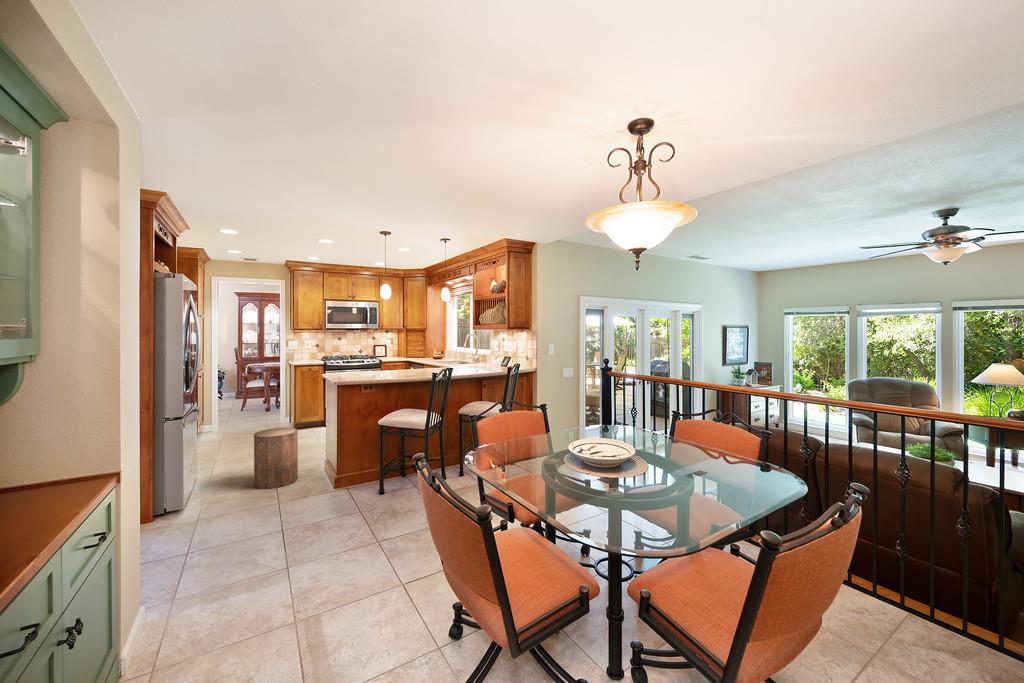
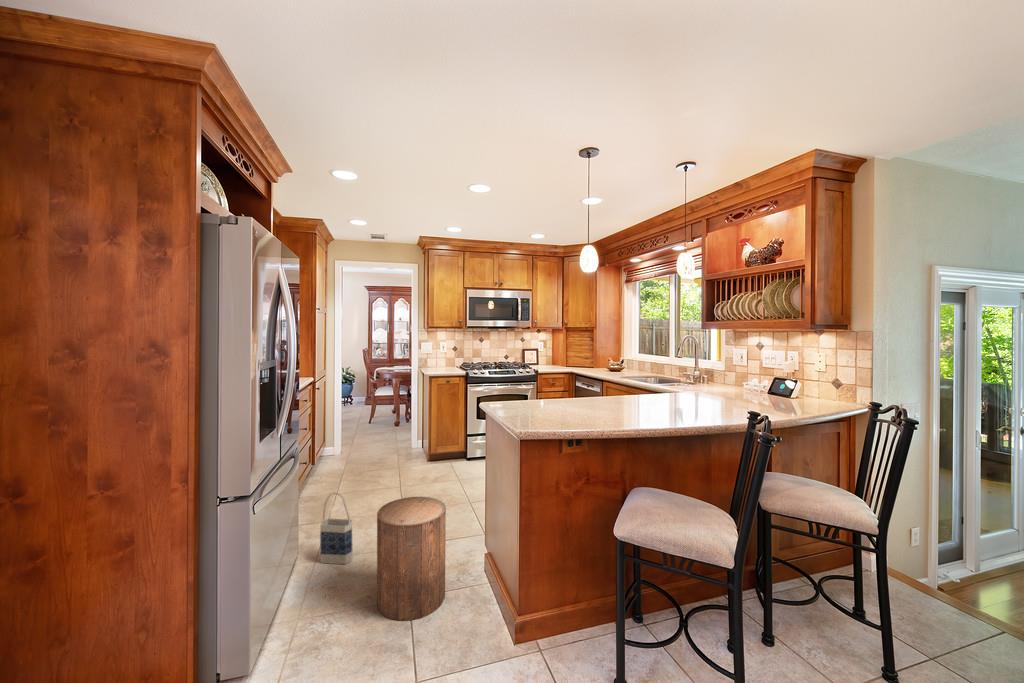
bag: none [213,432,236,476] -> present [320,492,353,564]

